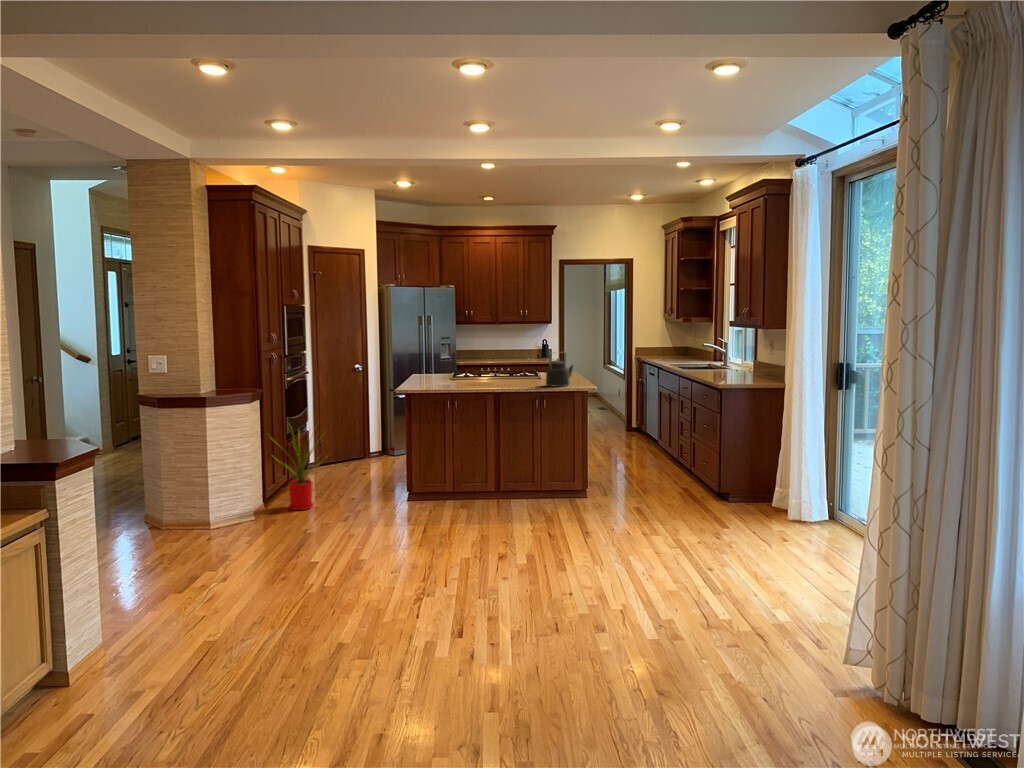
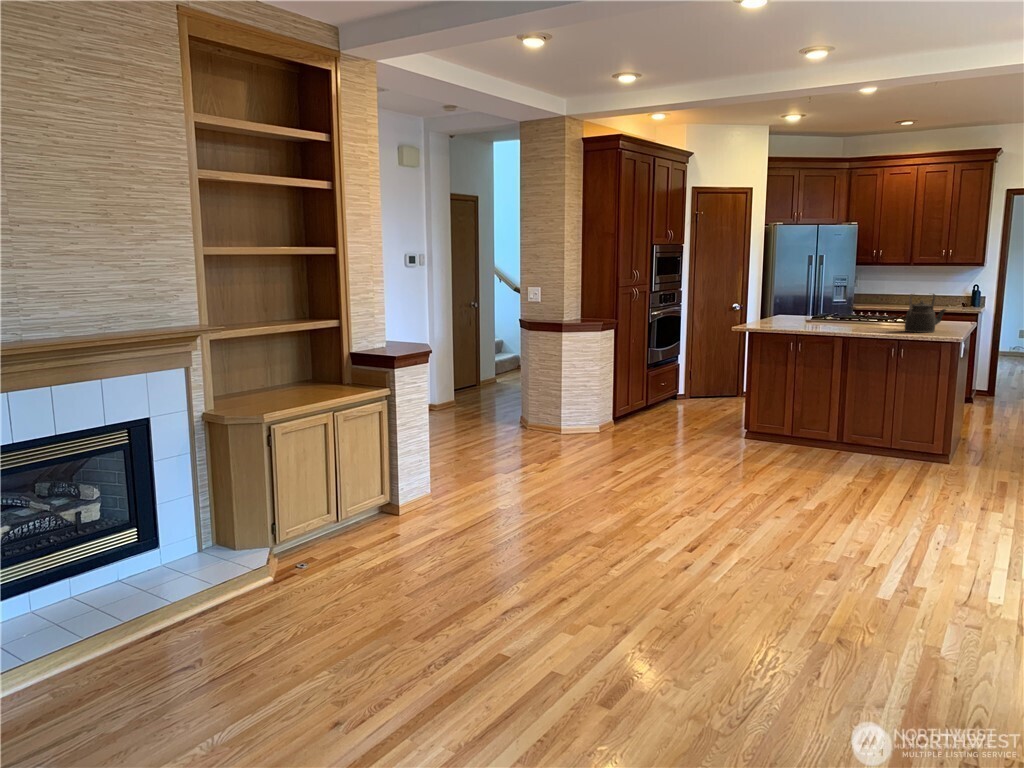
house plant: present [278,431,318,510] -> none [616,351,674,431]

